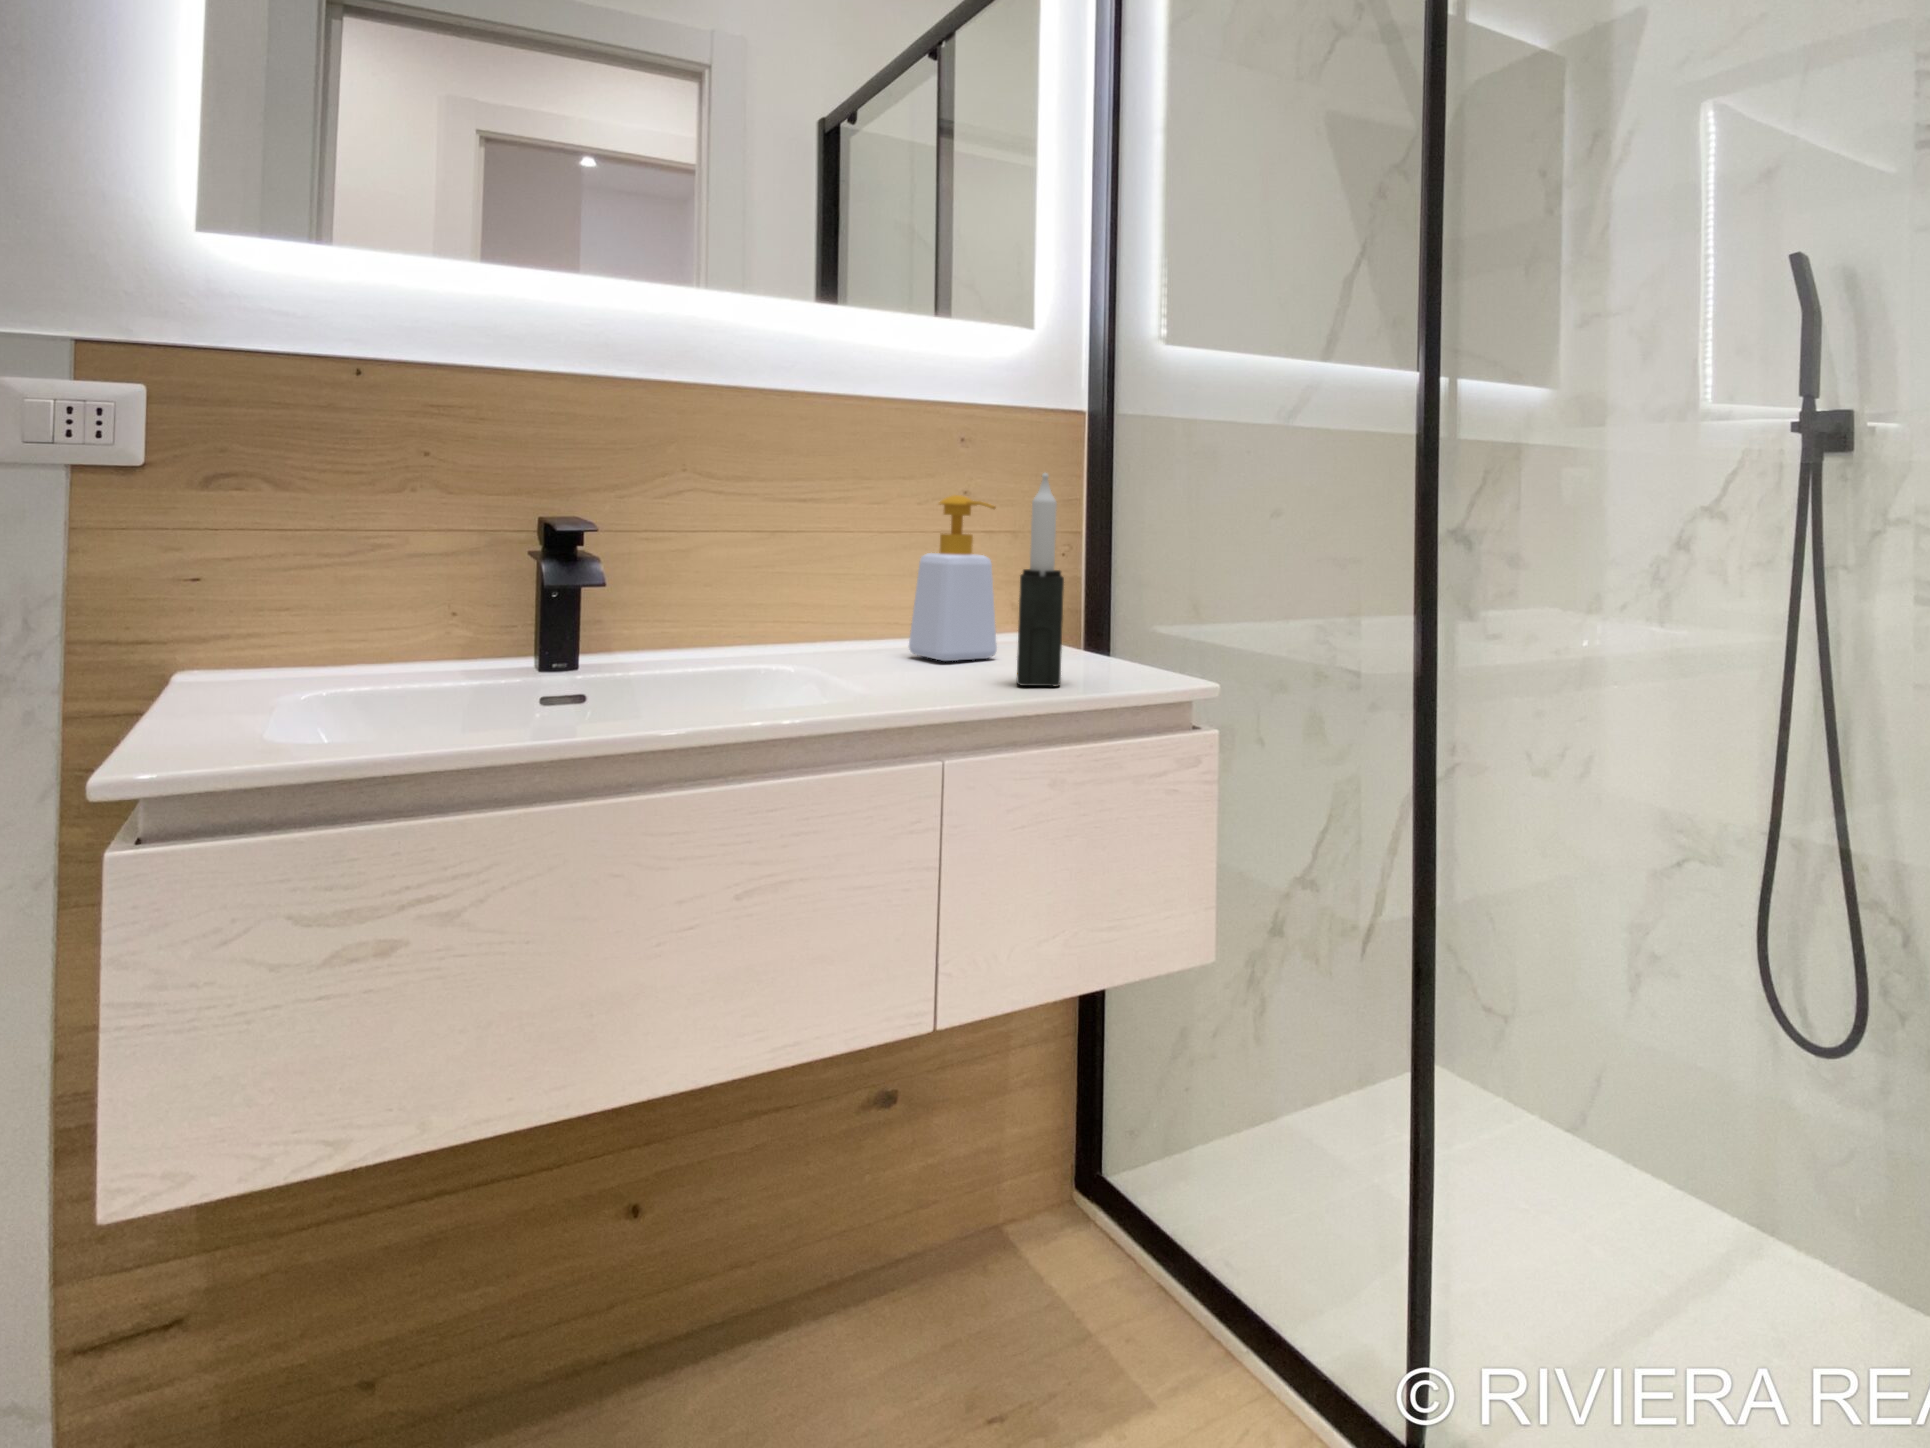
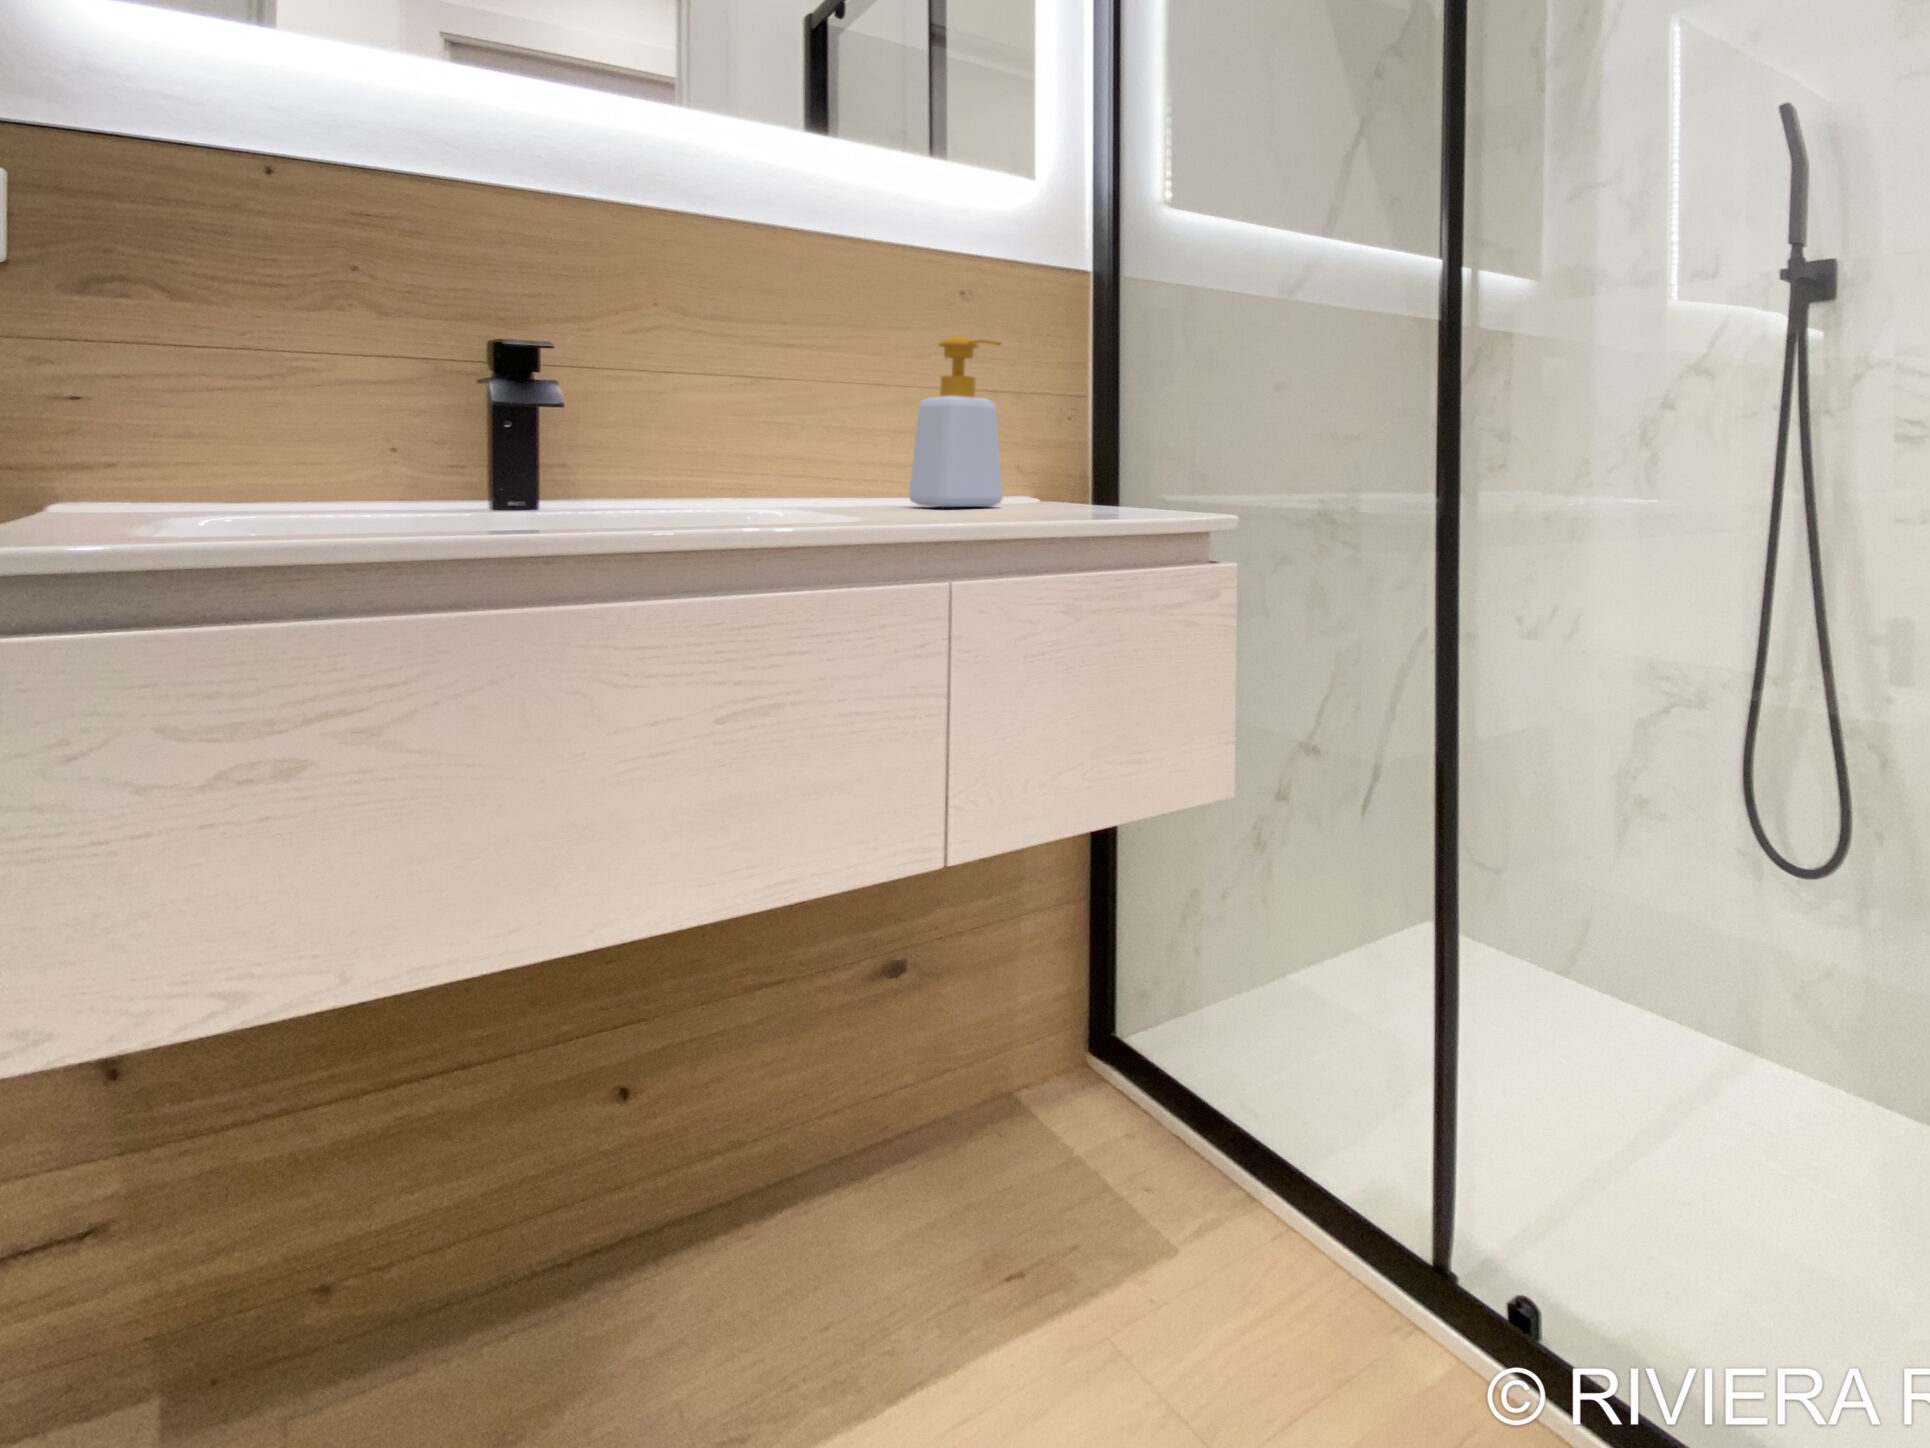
candle: present [1017,473,1064,686] -> none [1027,292,1076,515]

